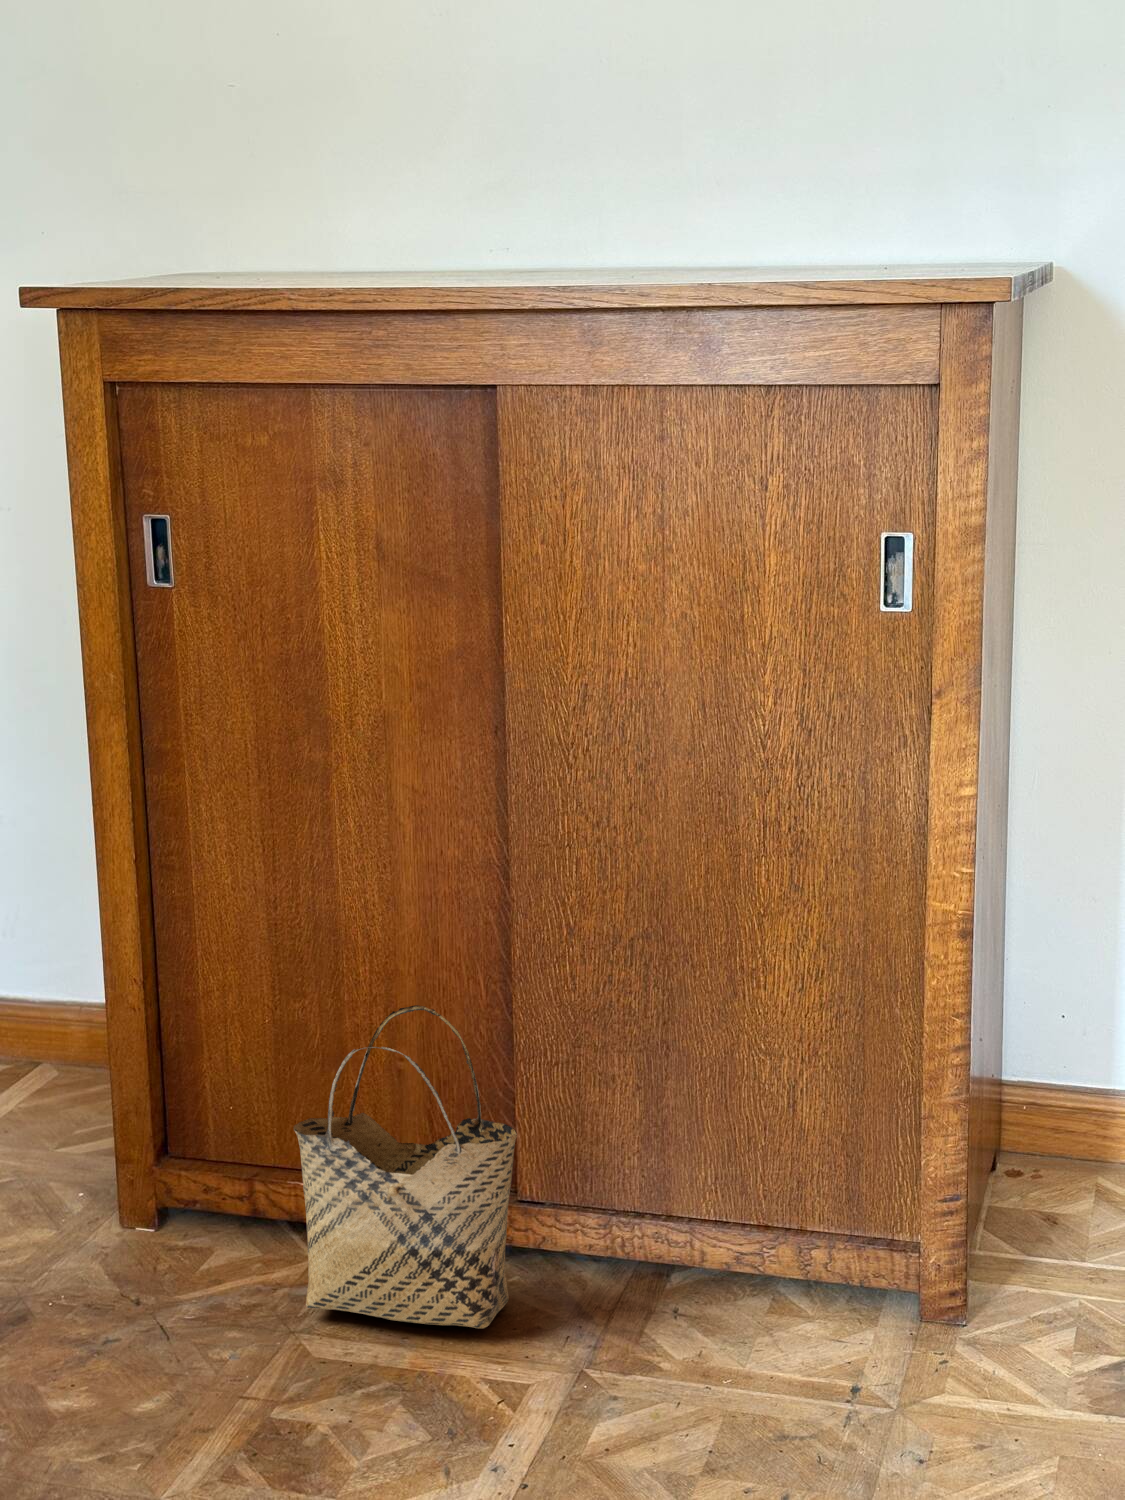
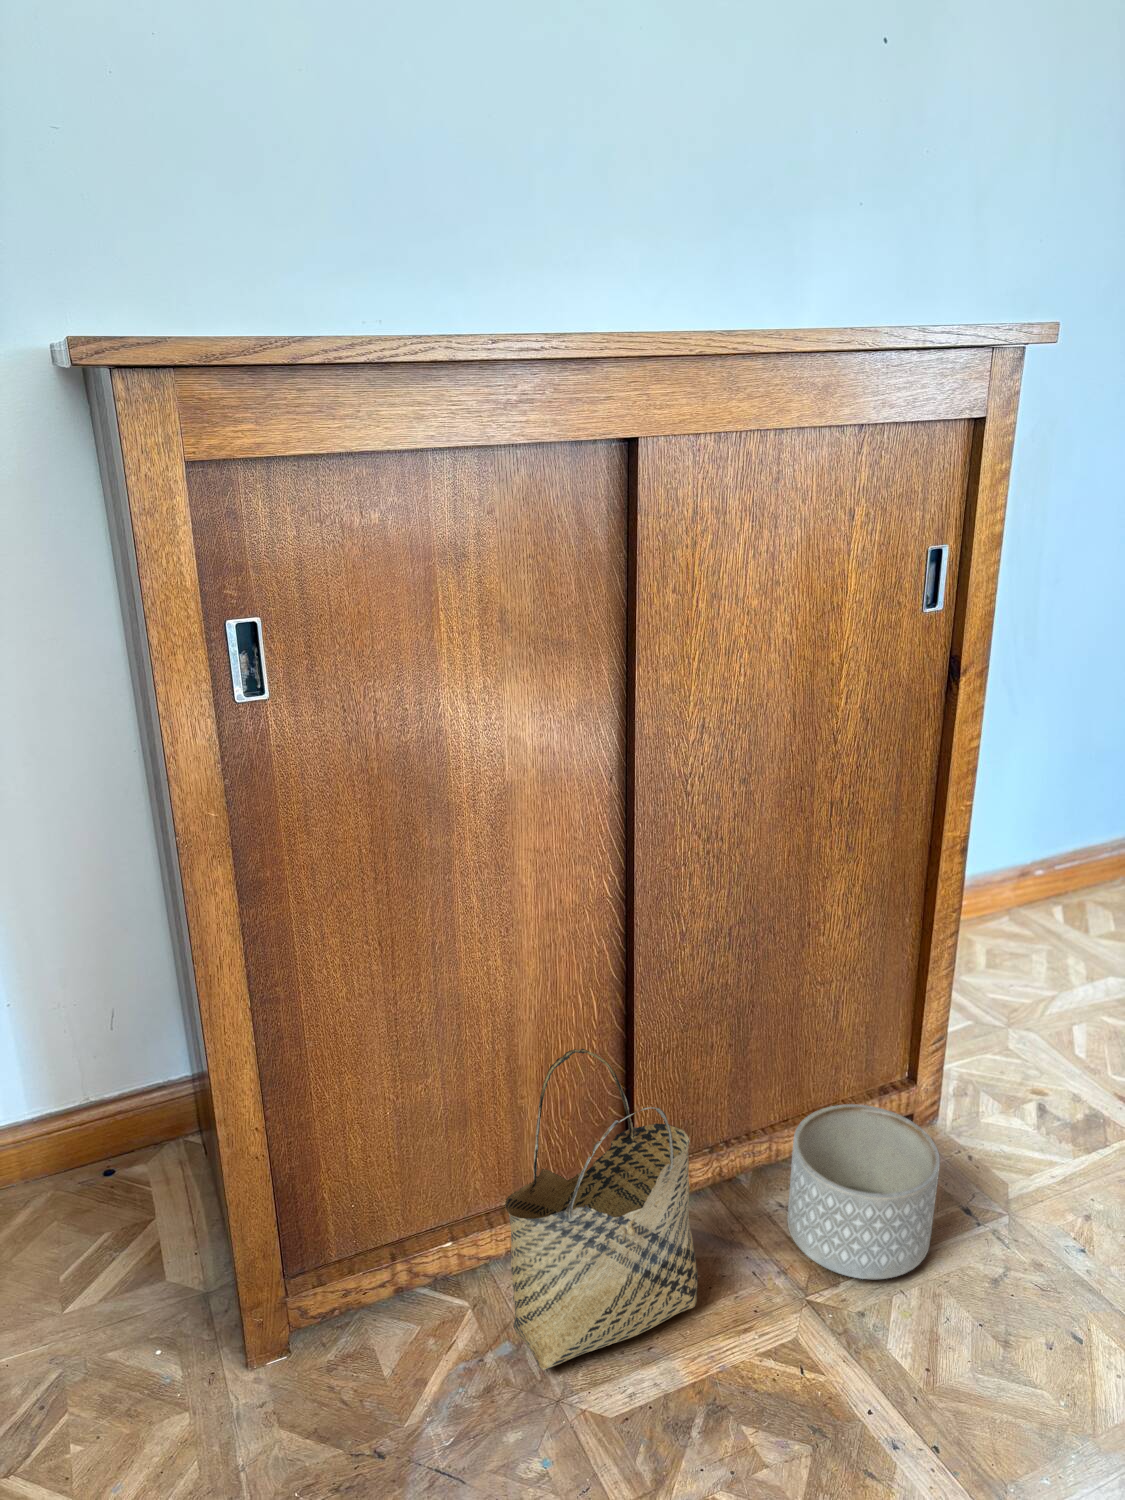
planter: none [633,1203,807,1399] -> present [787,1104,940,1279]

